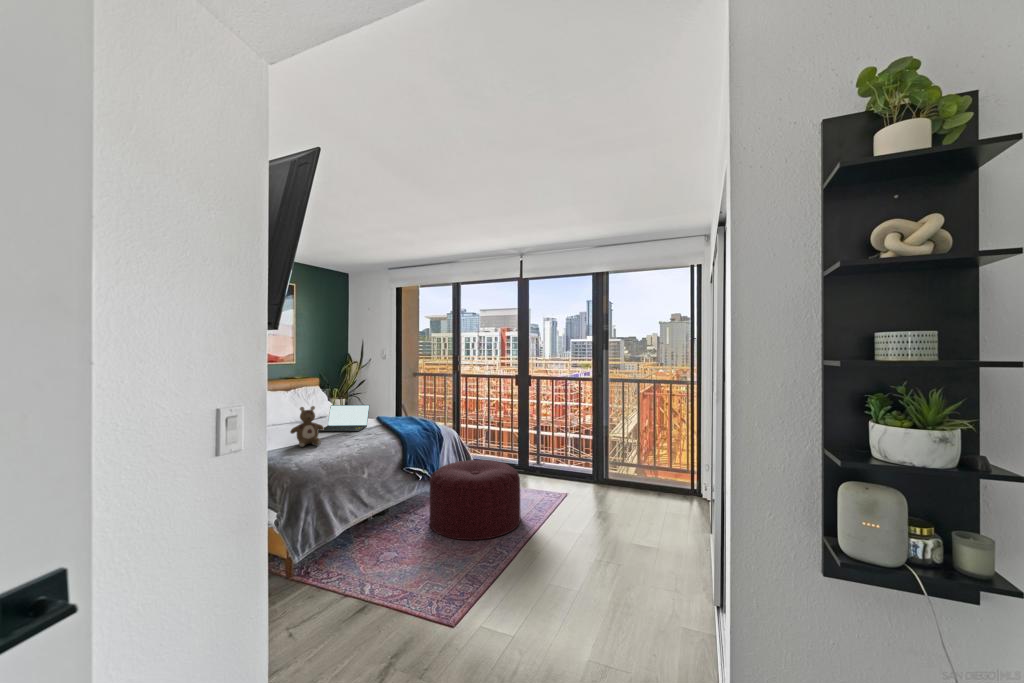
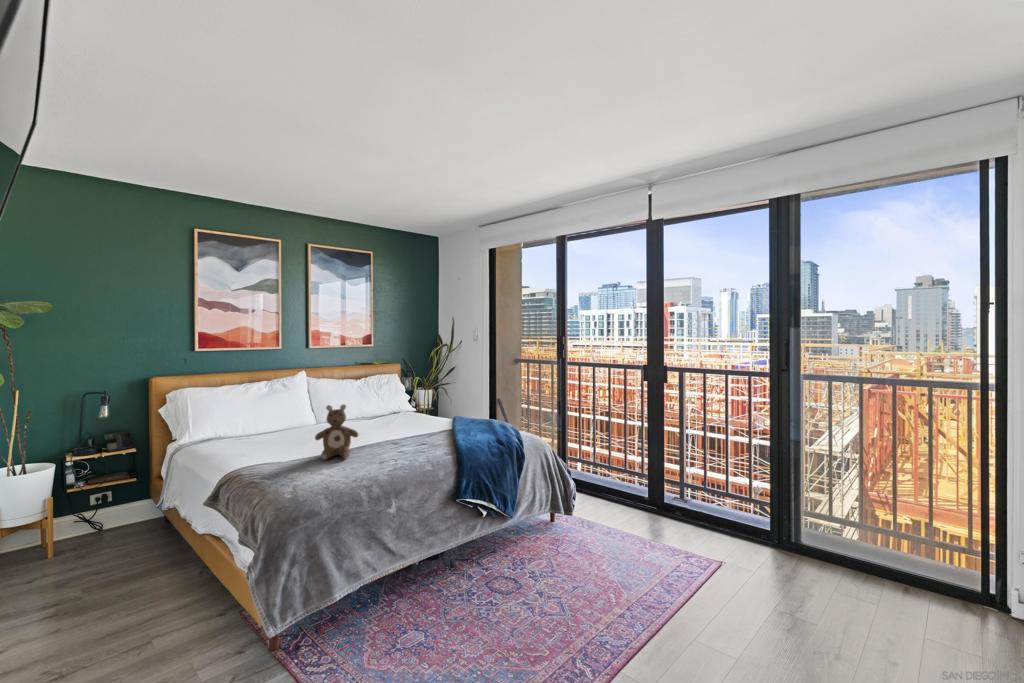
laptop: present [318,405,370,432] -> none [364,401,433,439]
ottoman: present [430,460,520,540] -> none [490,494,632,634]

